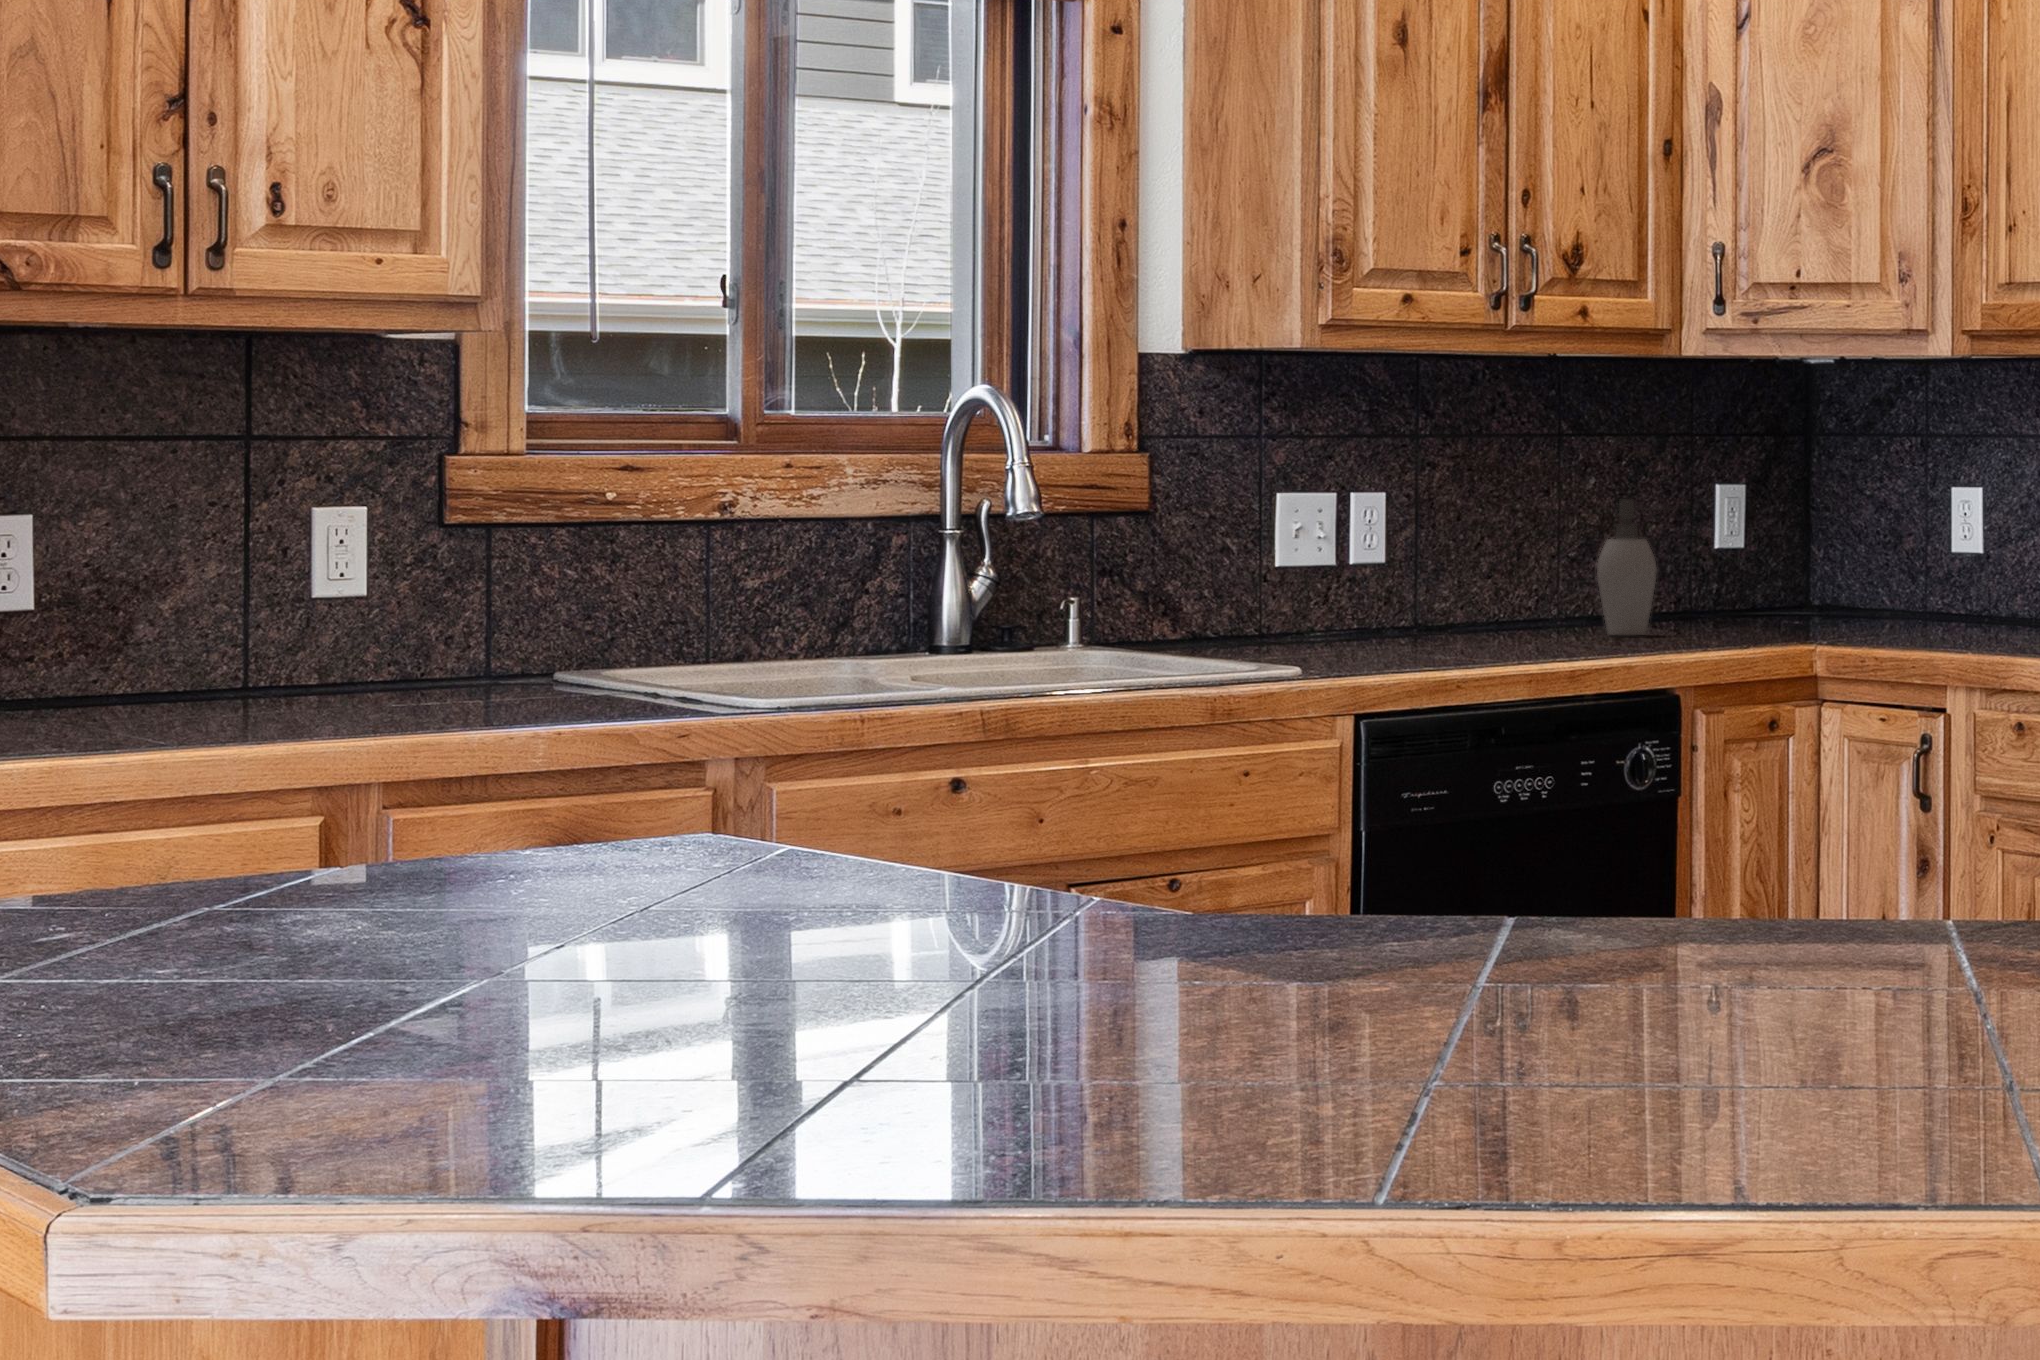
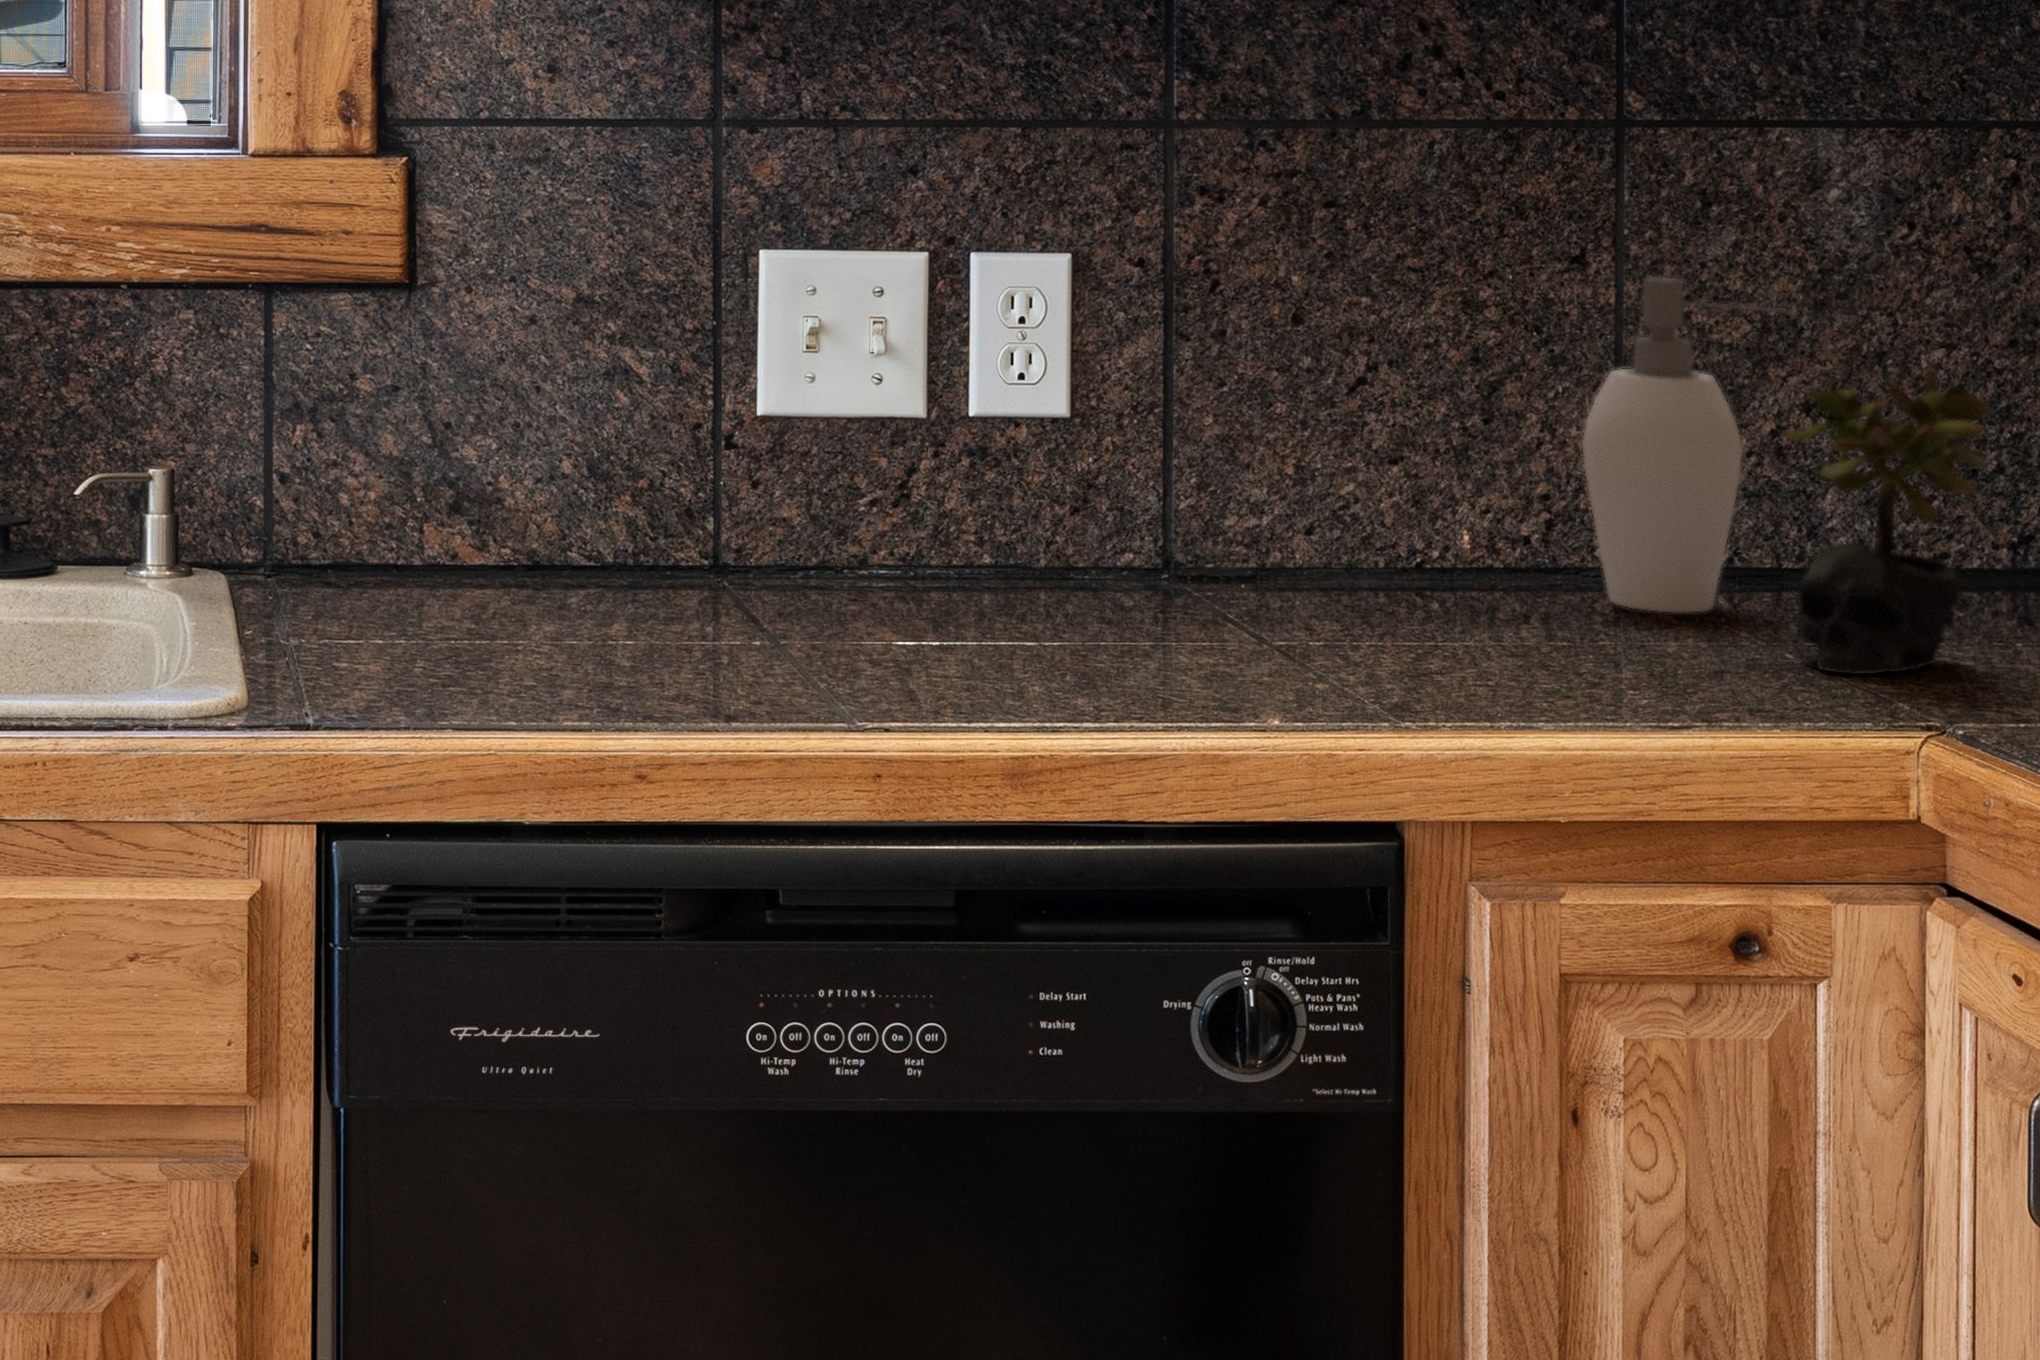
succulent plant: none [1695,523,1770,638] -> present [1783,370,1991,674]

